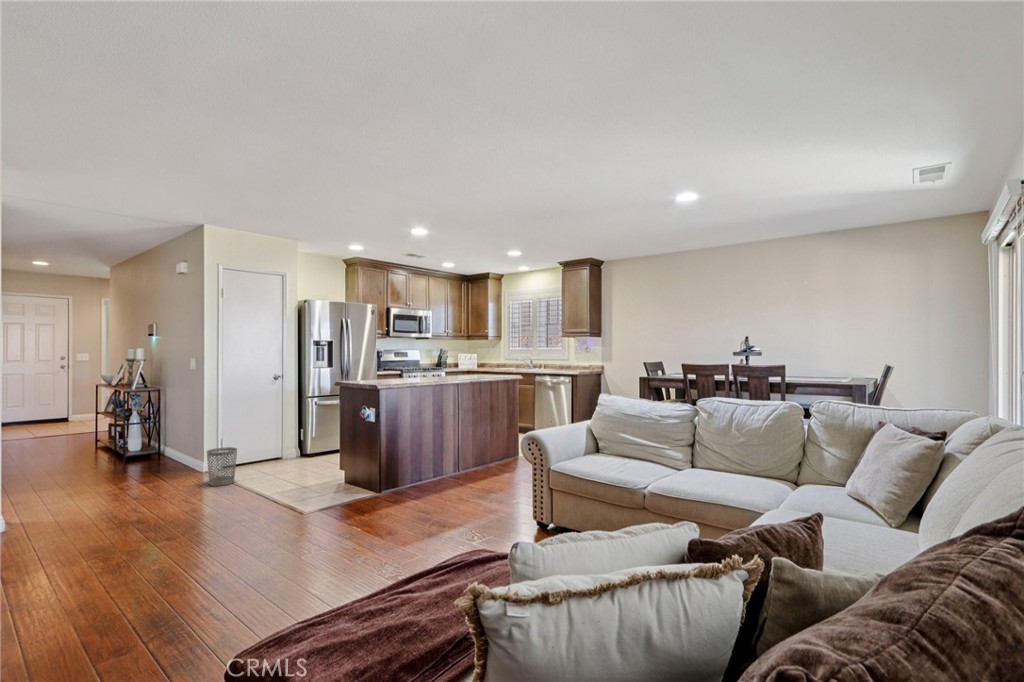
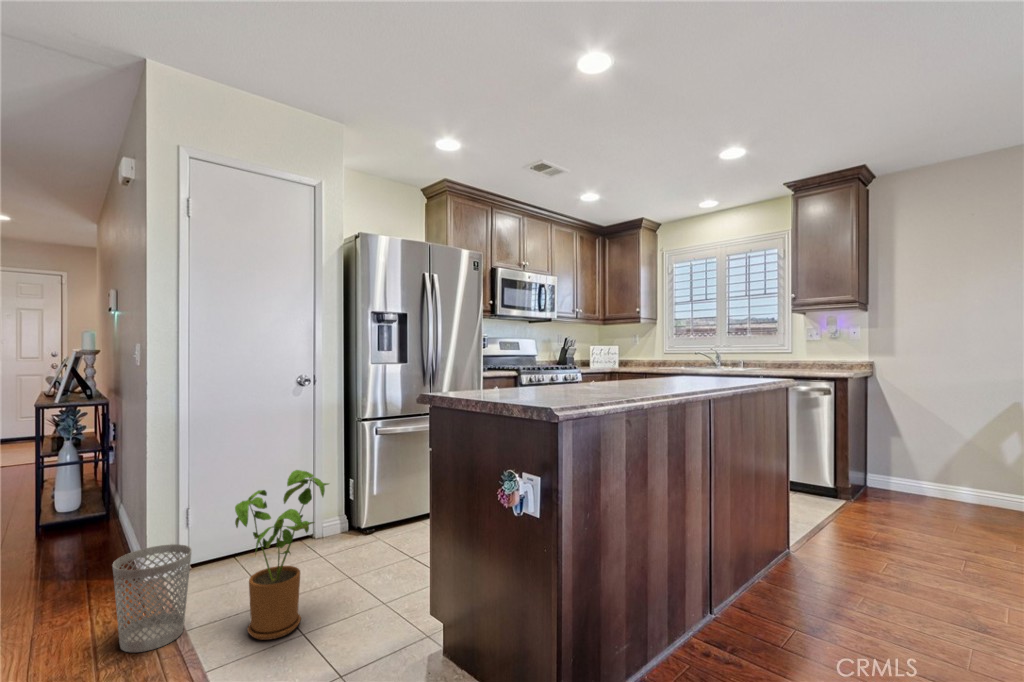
house plant: none [256,415,296,482] -> present [235,470,329,640]

